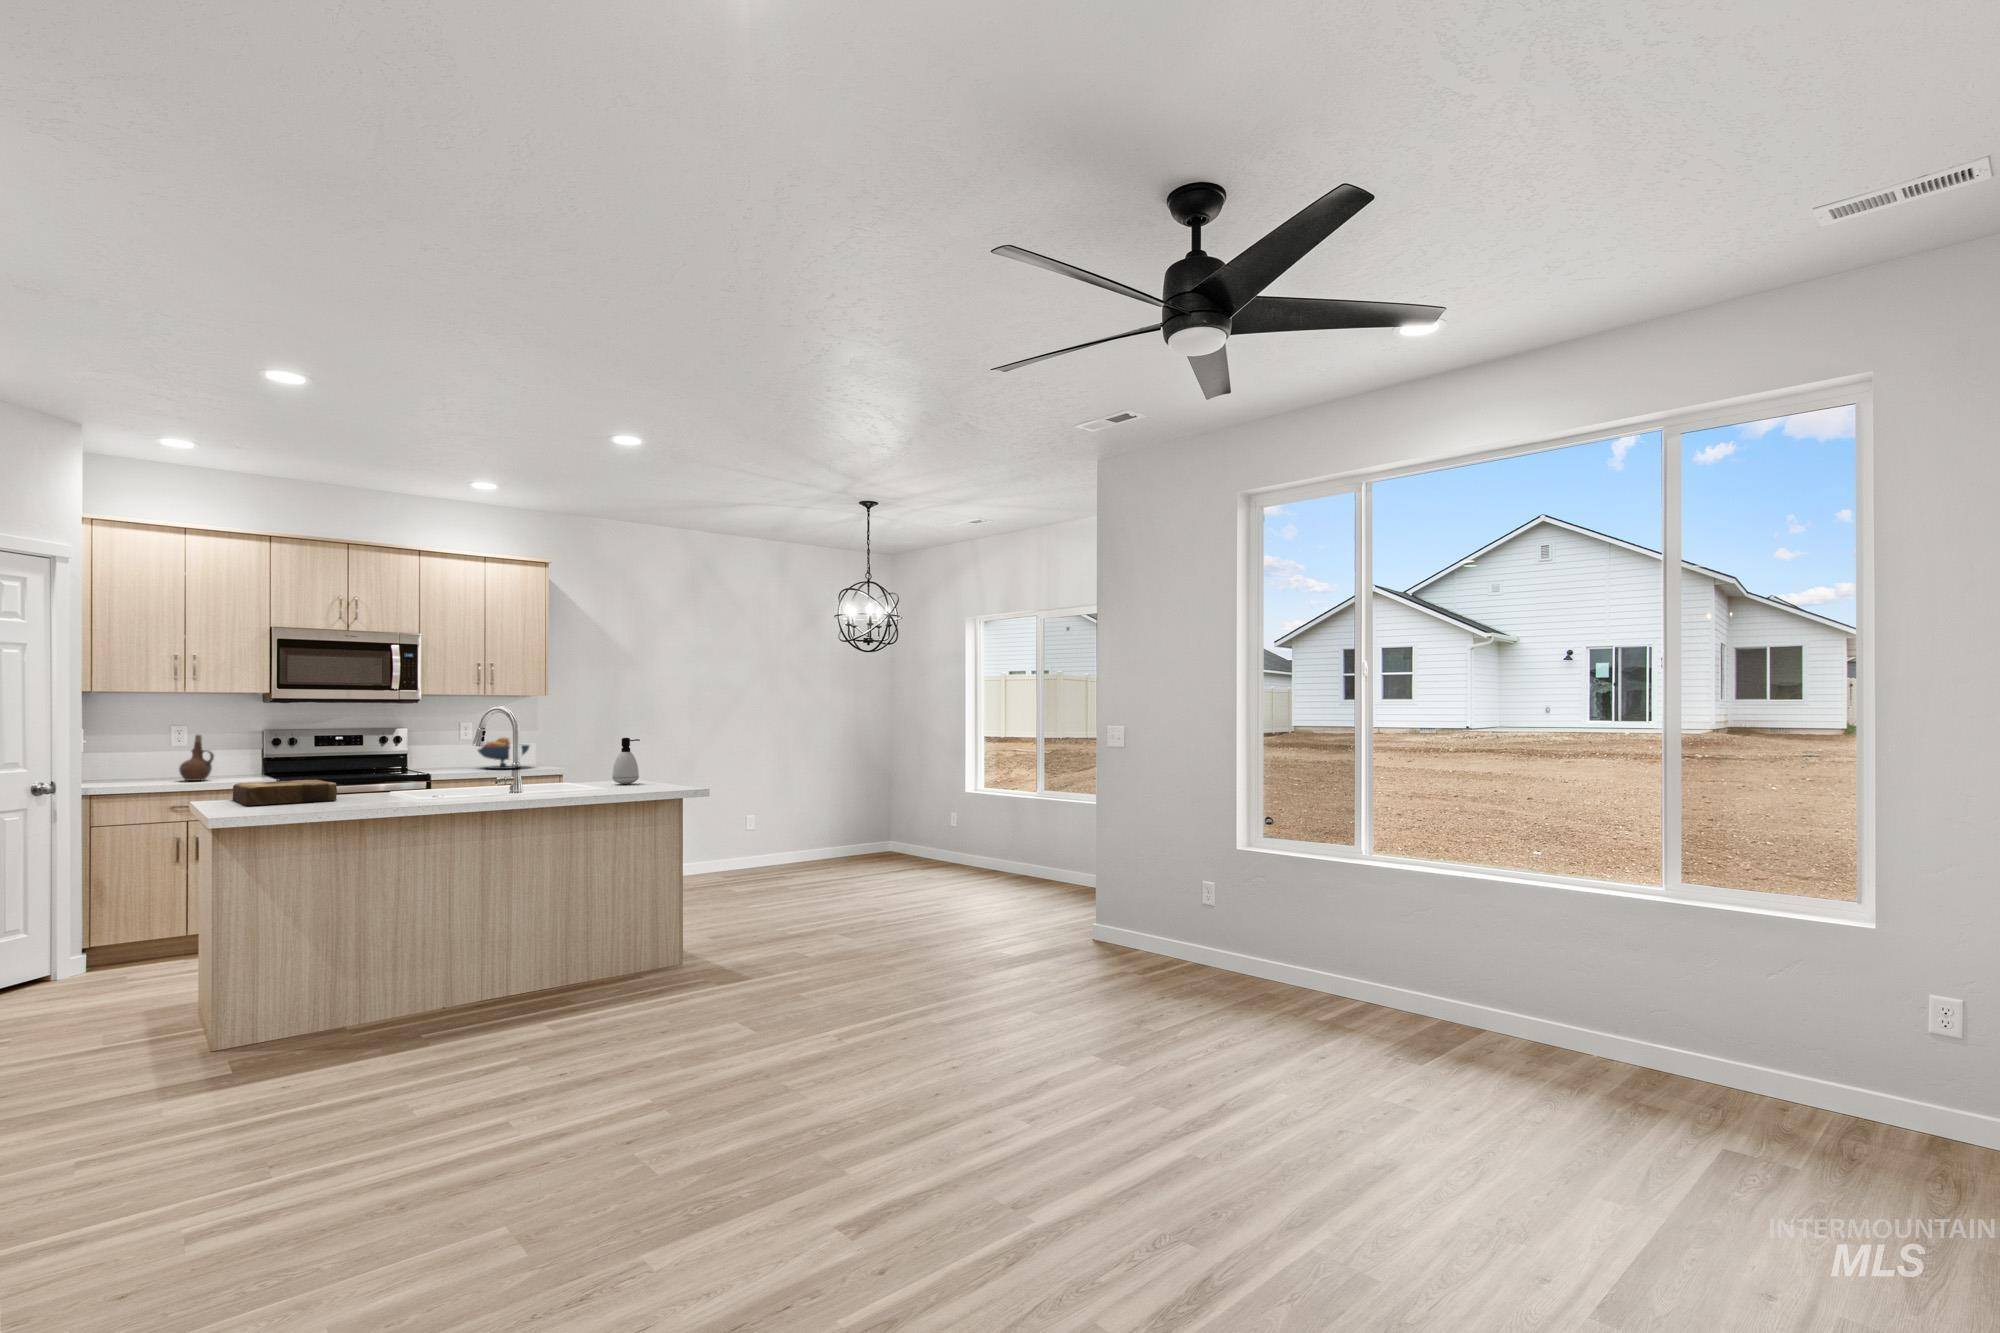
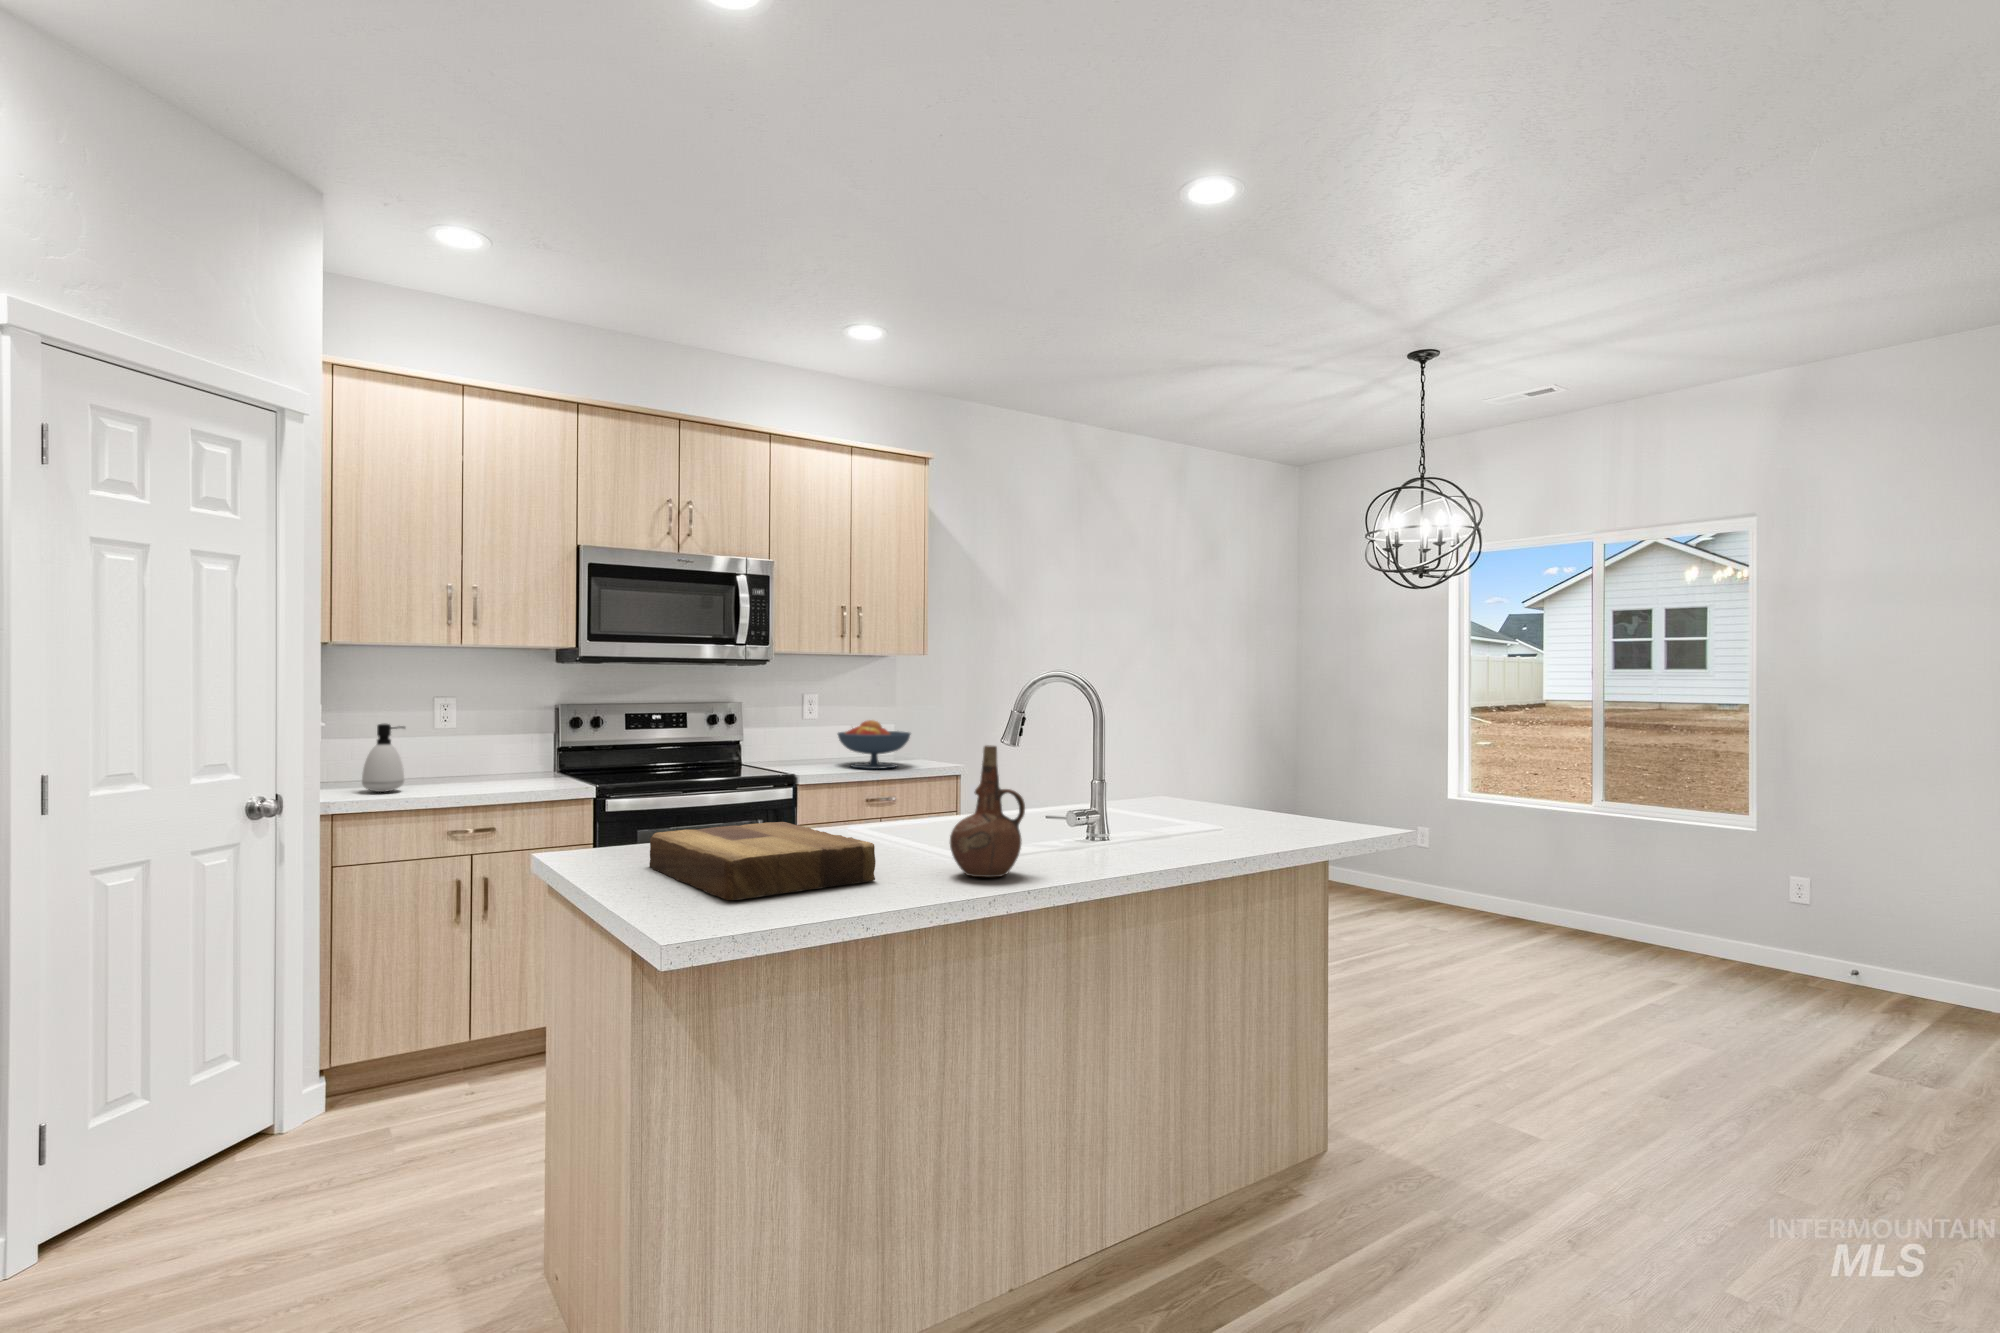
ceramic pitcher: present [179,735,214,781] -> present [950,745,1025,877]
soap dispenser: present [612,738,640,784] -> present [362,724,405,792]

